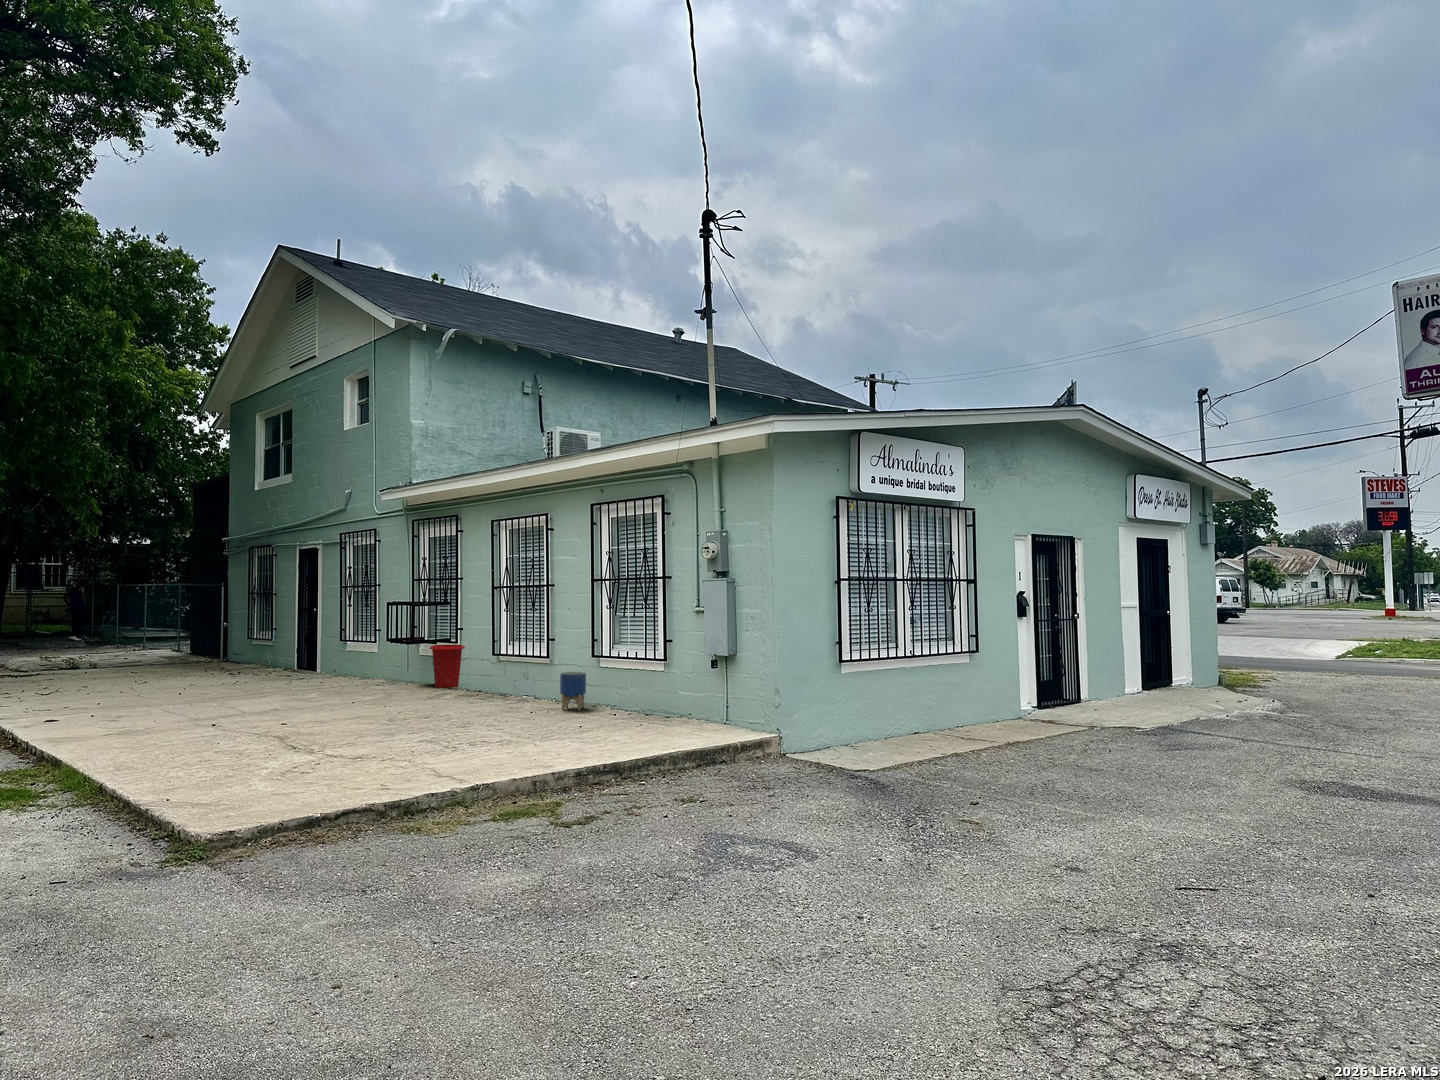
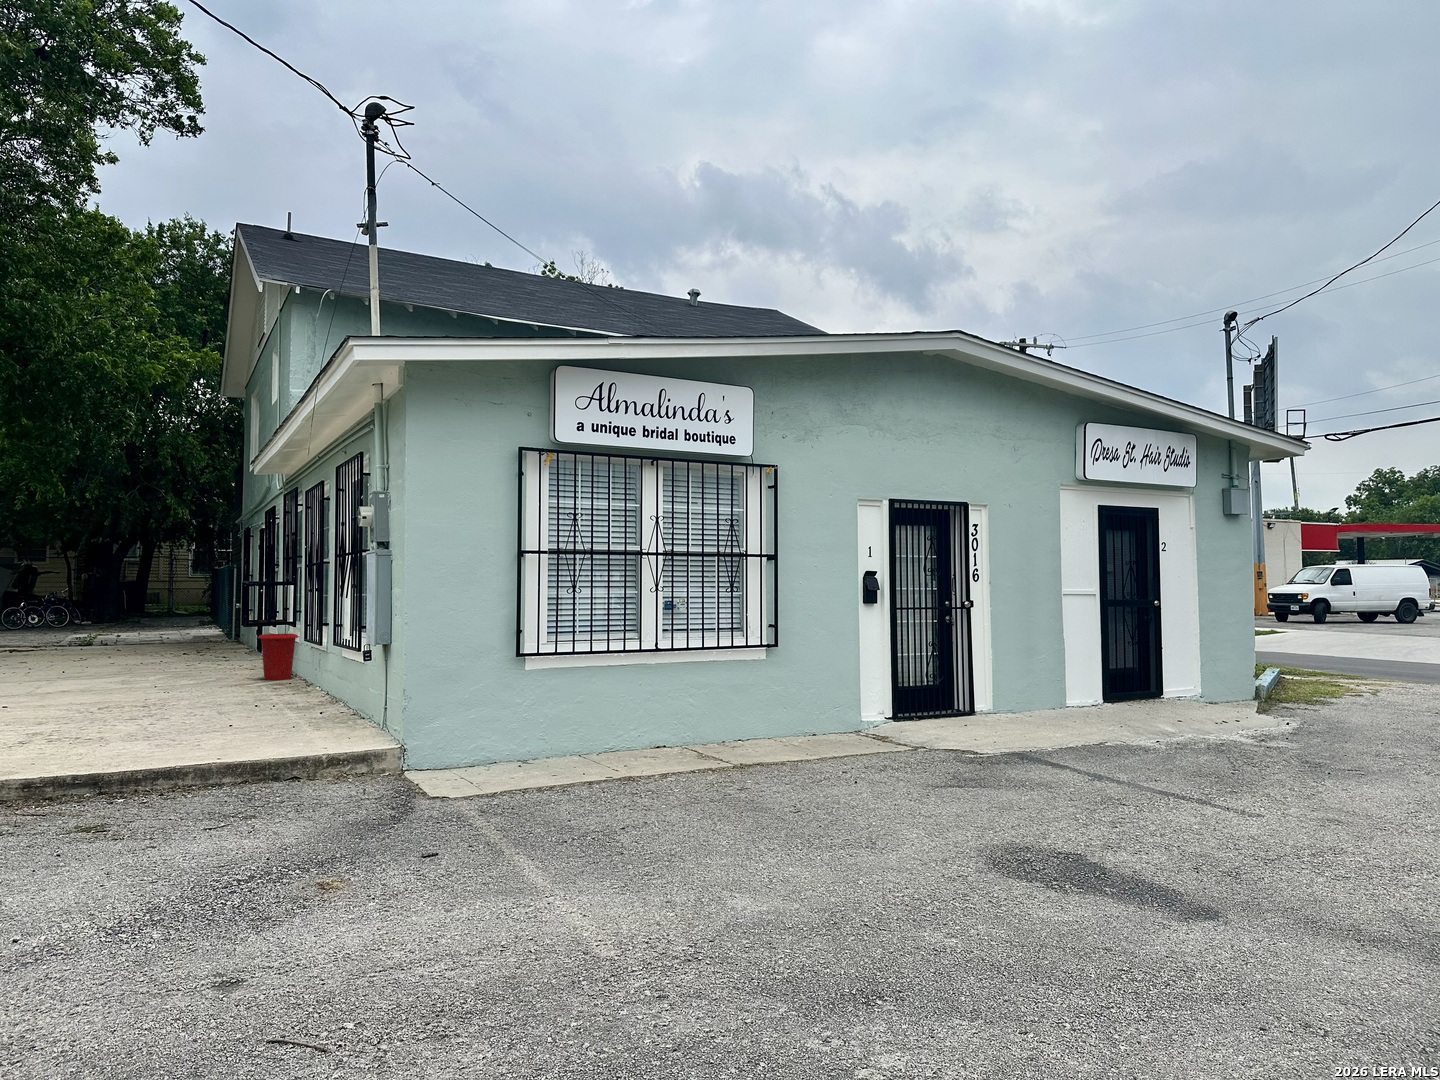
planter: present [560,672,586,710] -> none [304,663,336,707]

